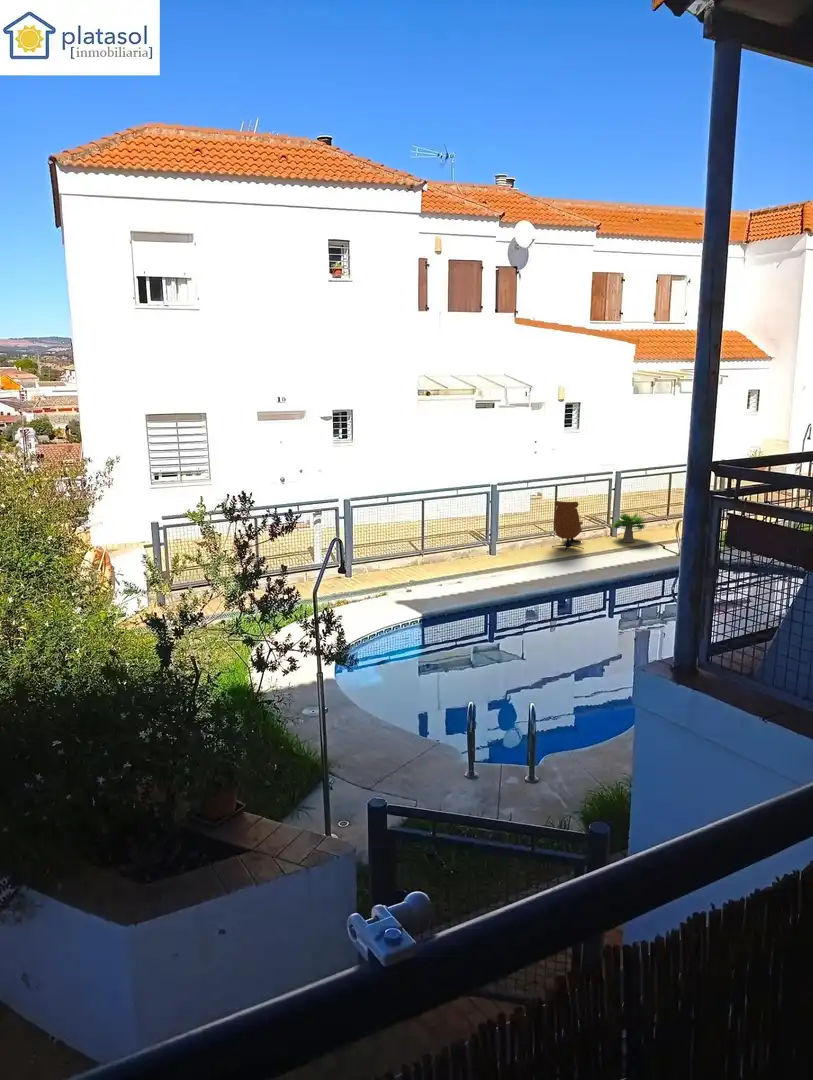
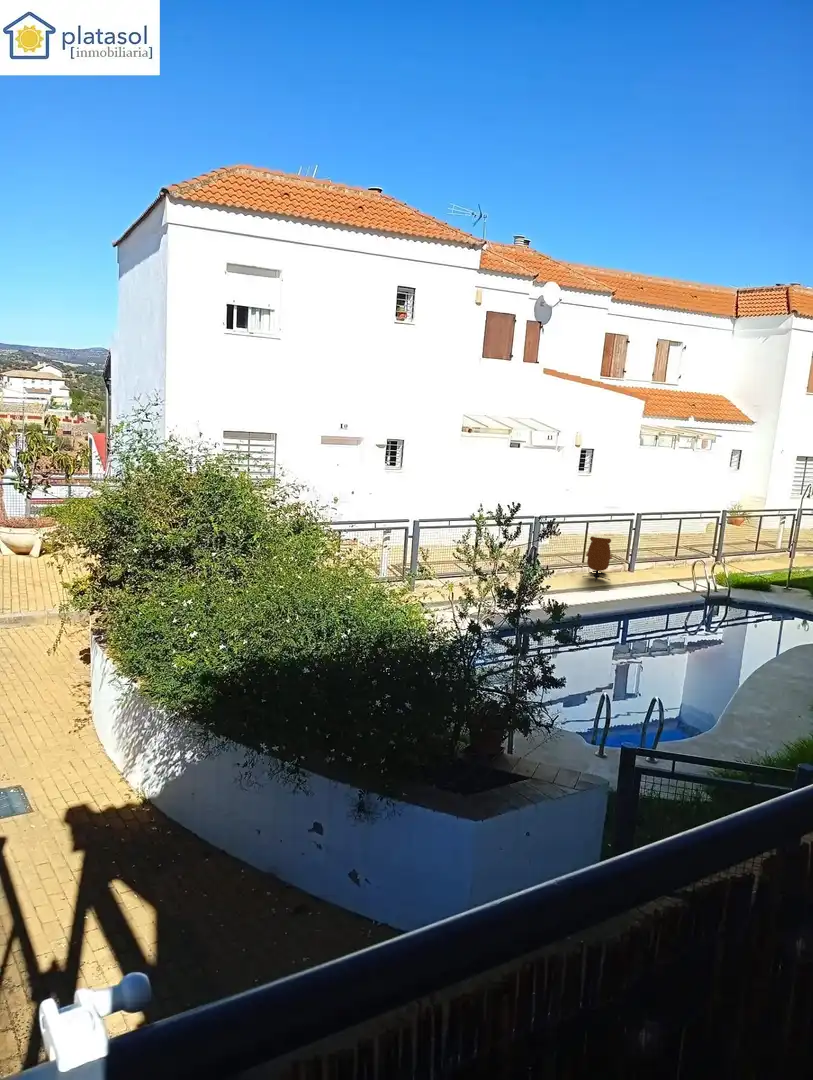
potted plant: present [612,513,645,542] -> none [631,550,665,578]

